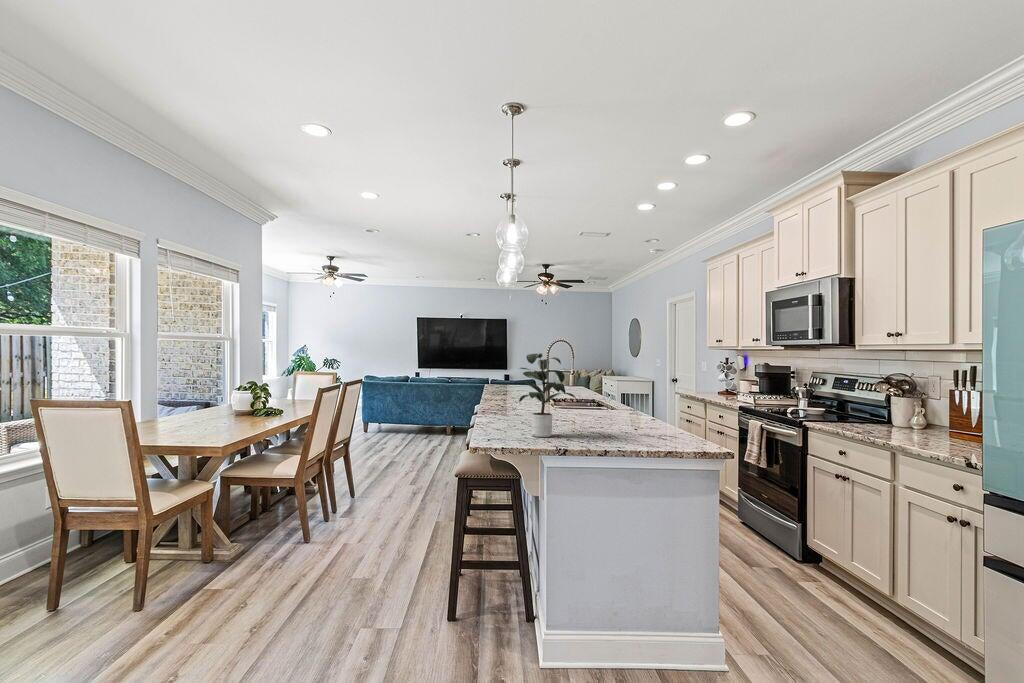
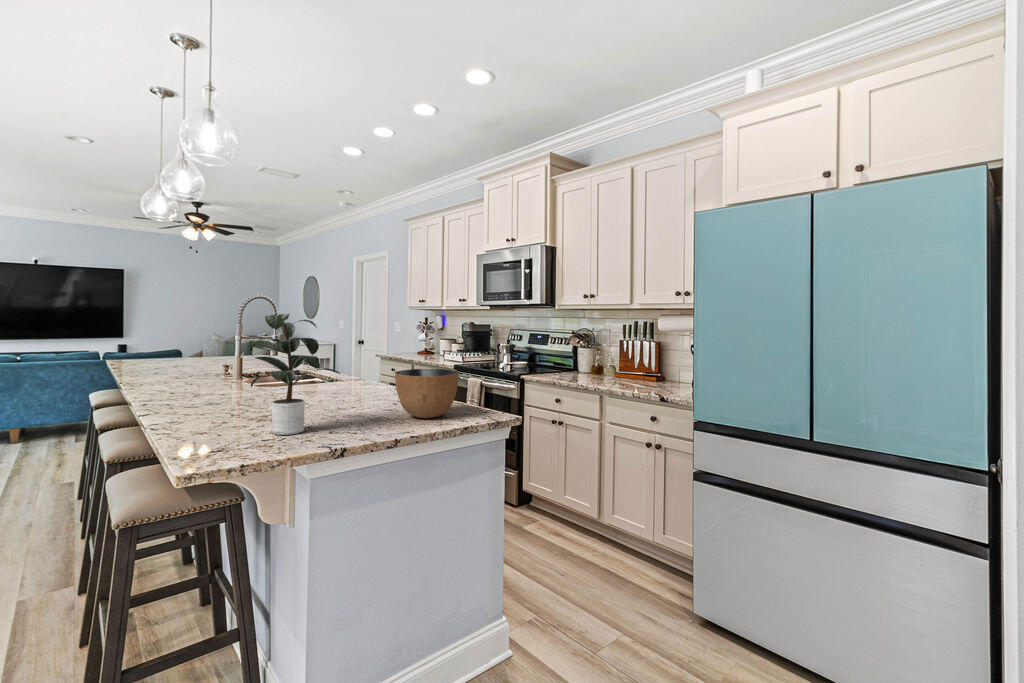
bowl: none [621,399,675,441] -> present [395,369,459,418]

